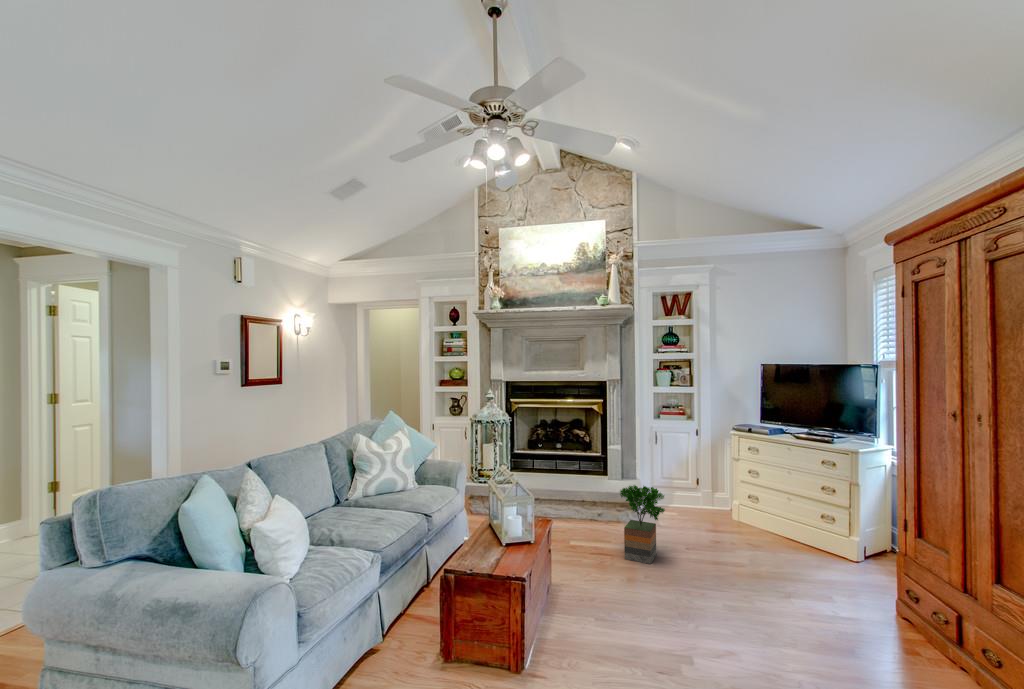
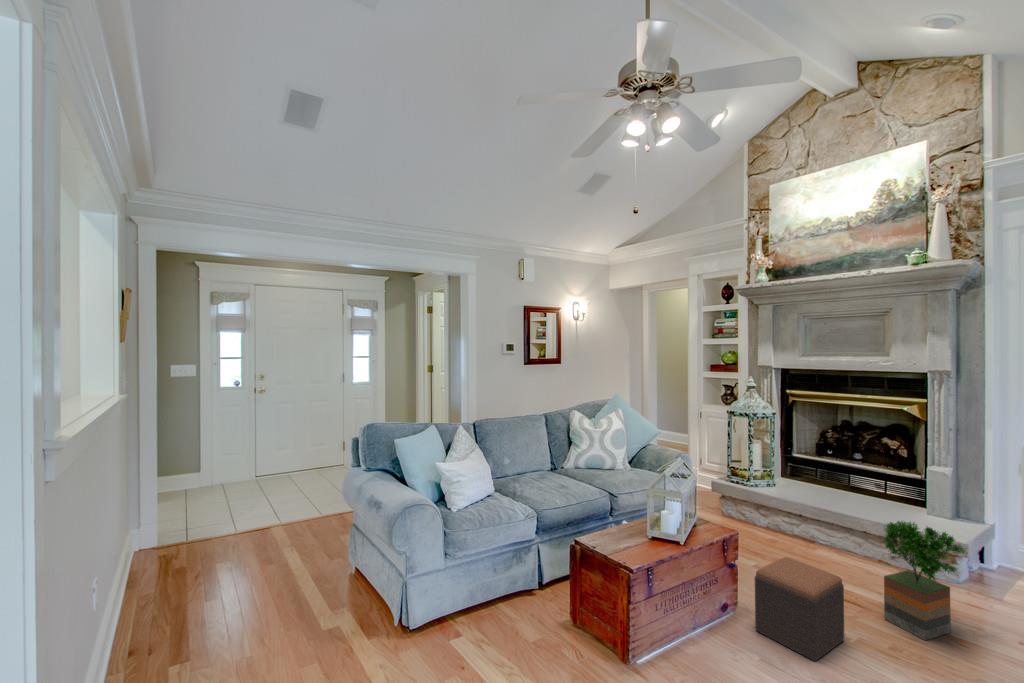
footstool: none [570,531,619,603] -> present [755,557,844,661]

